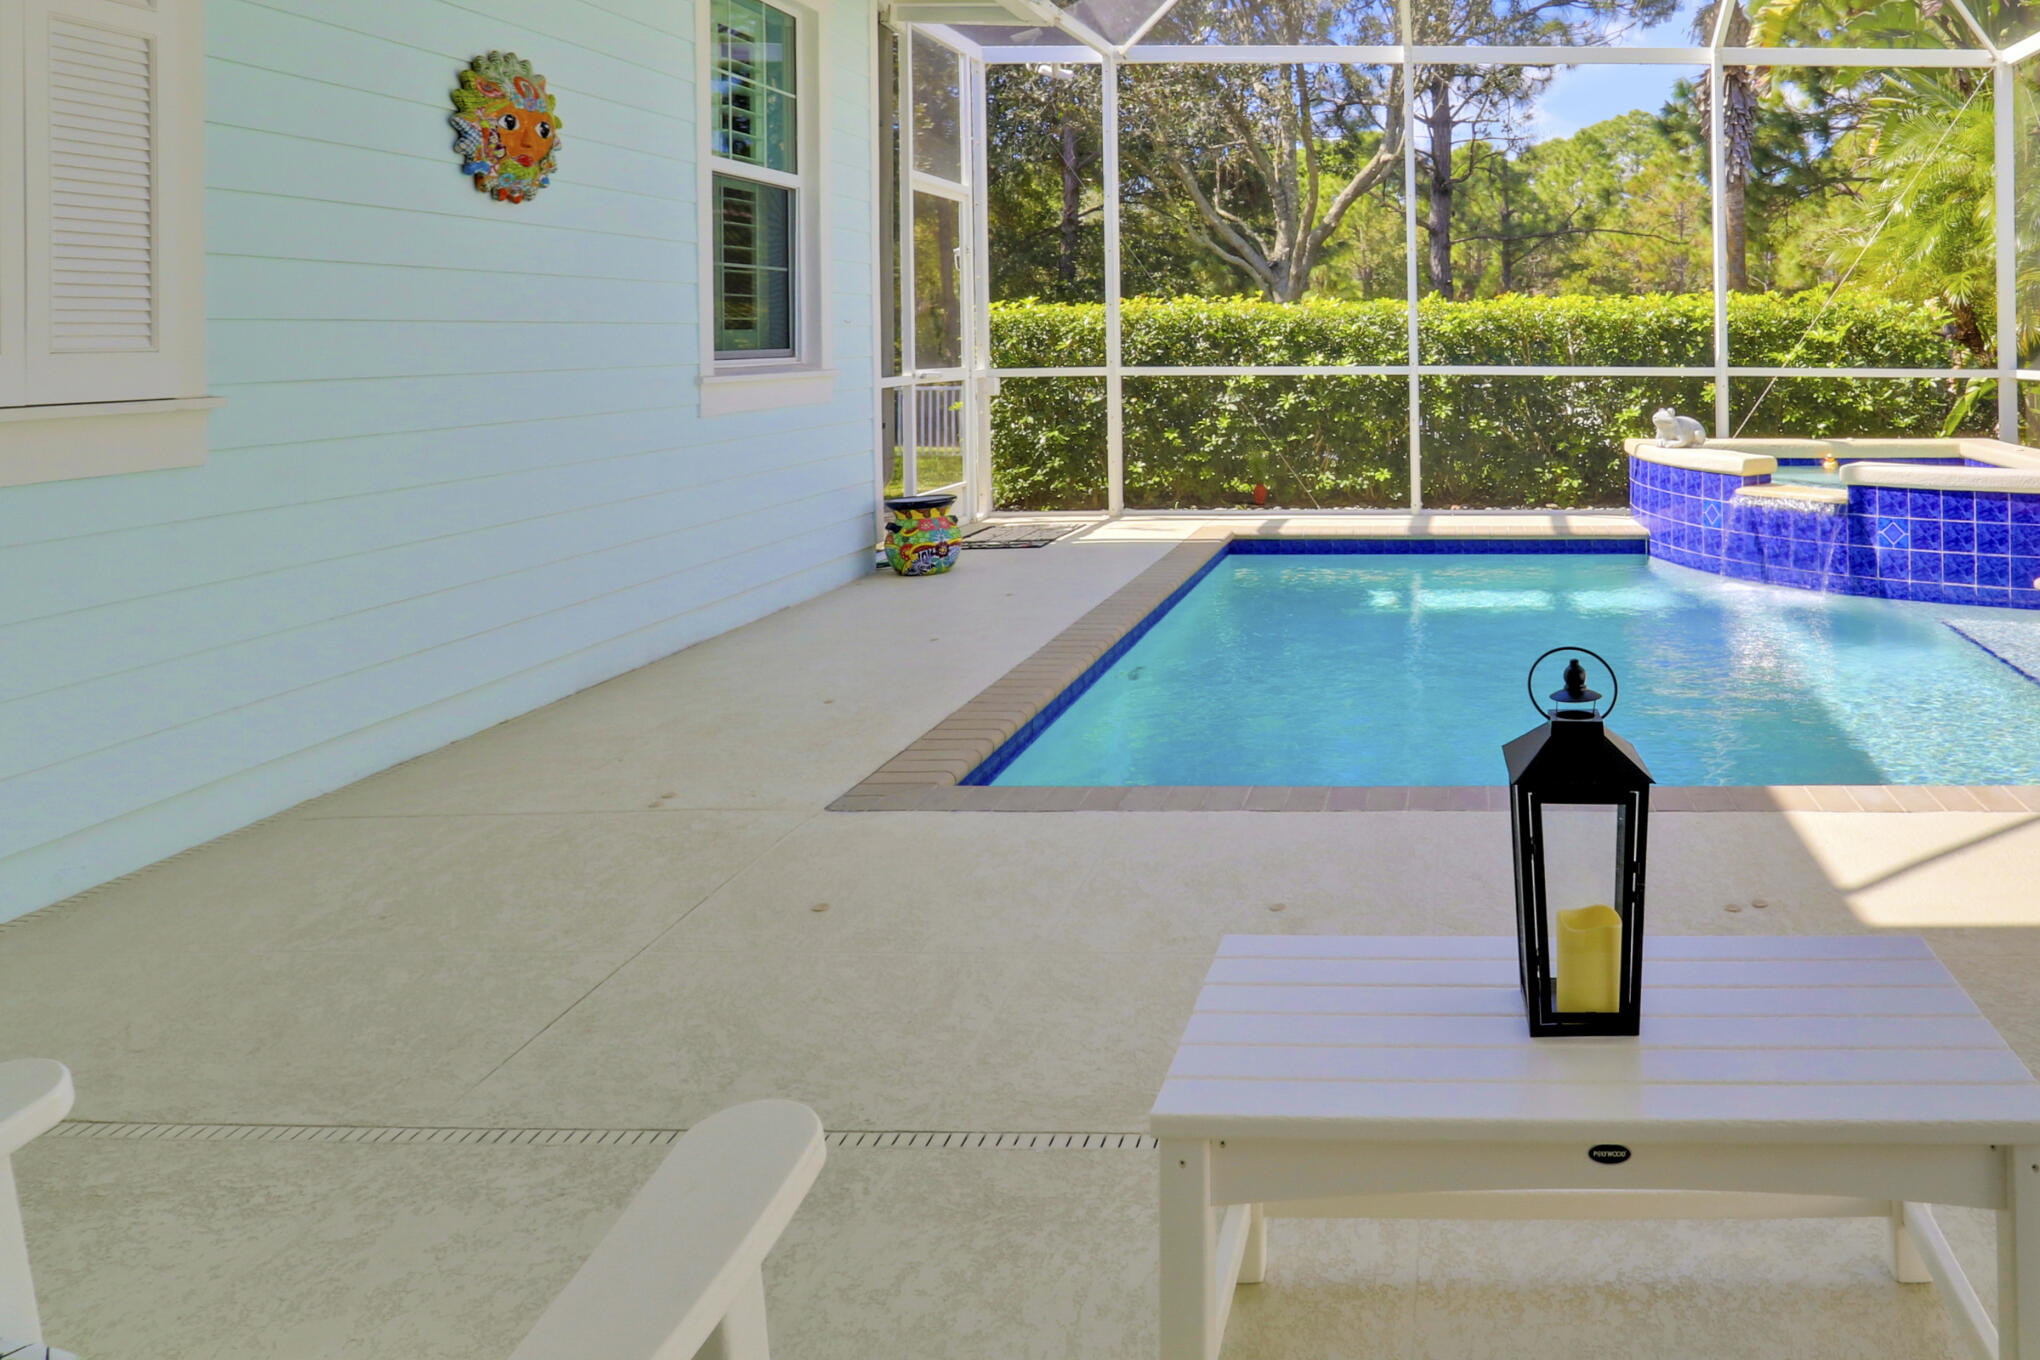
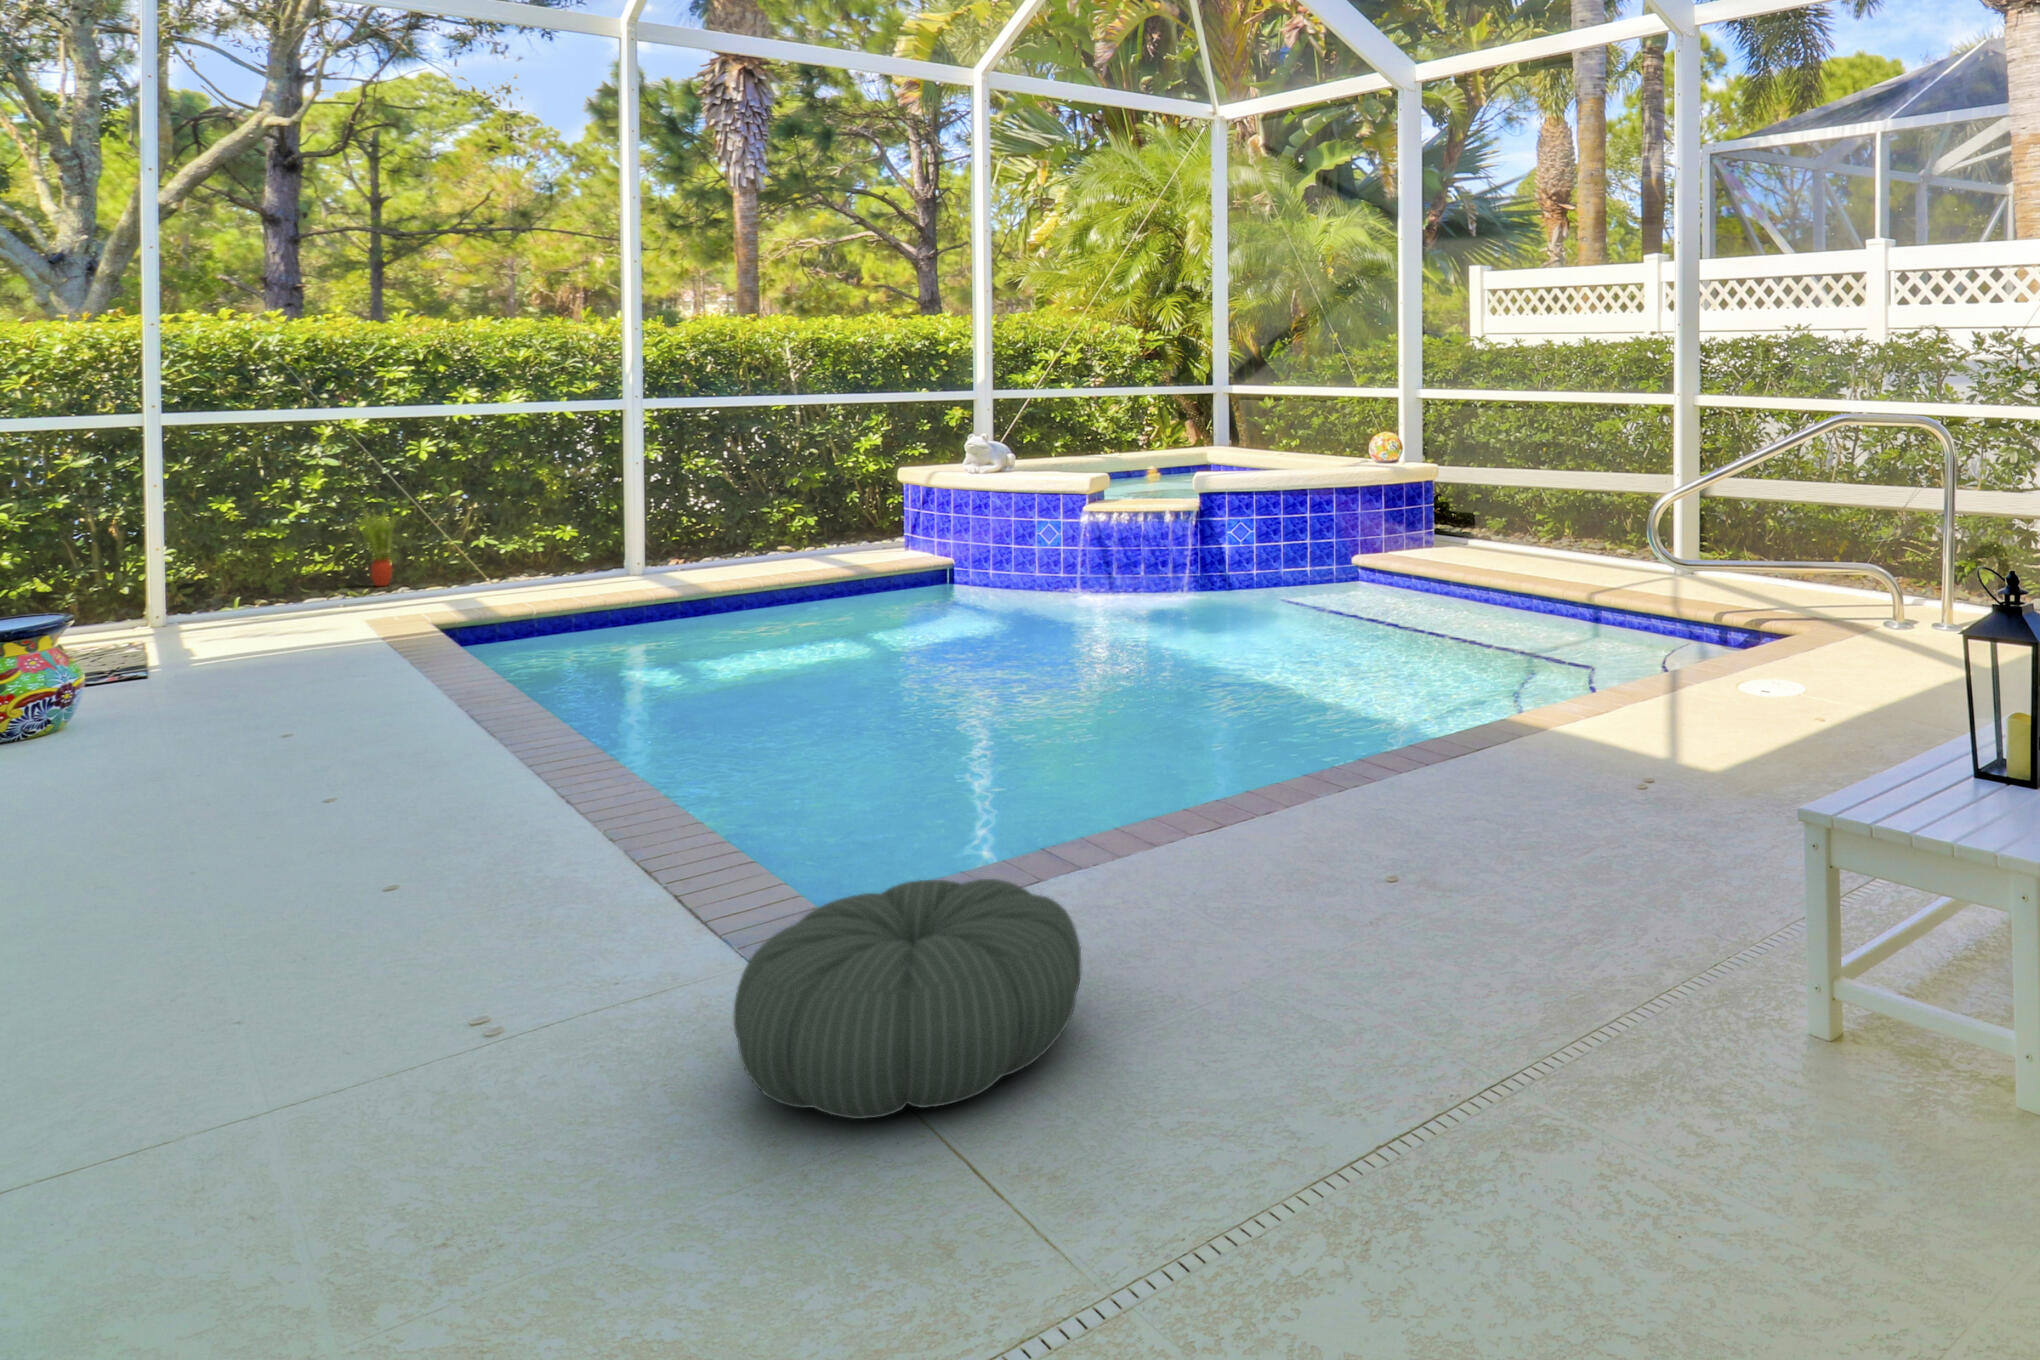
pouf: none [659,746,923,903] -> present [733,879,1081,1119]

